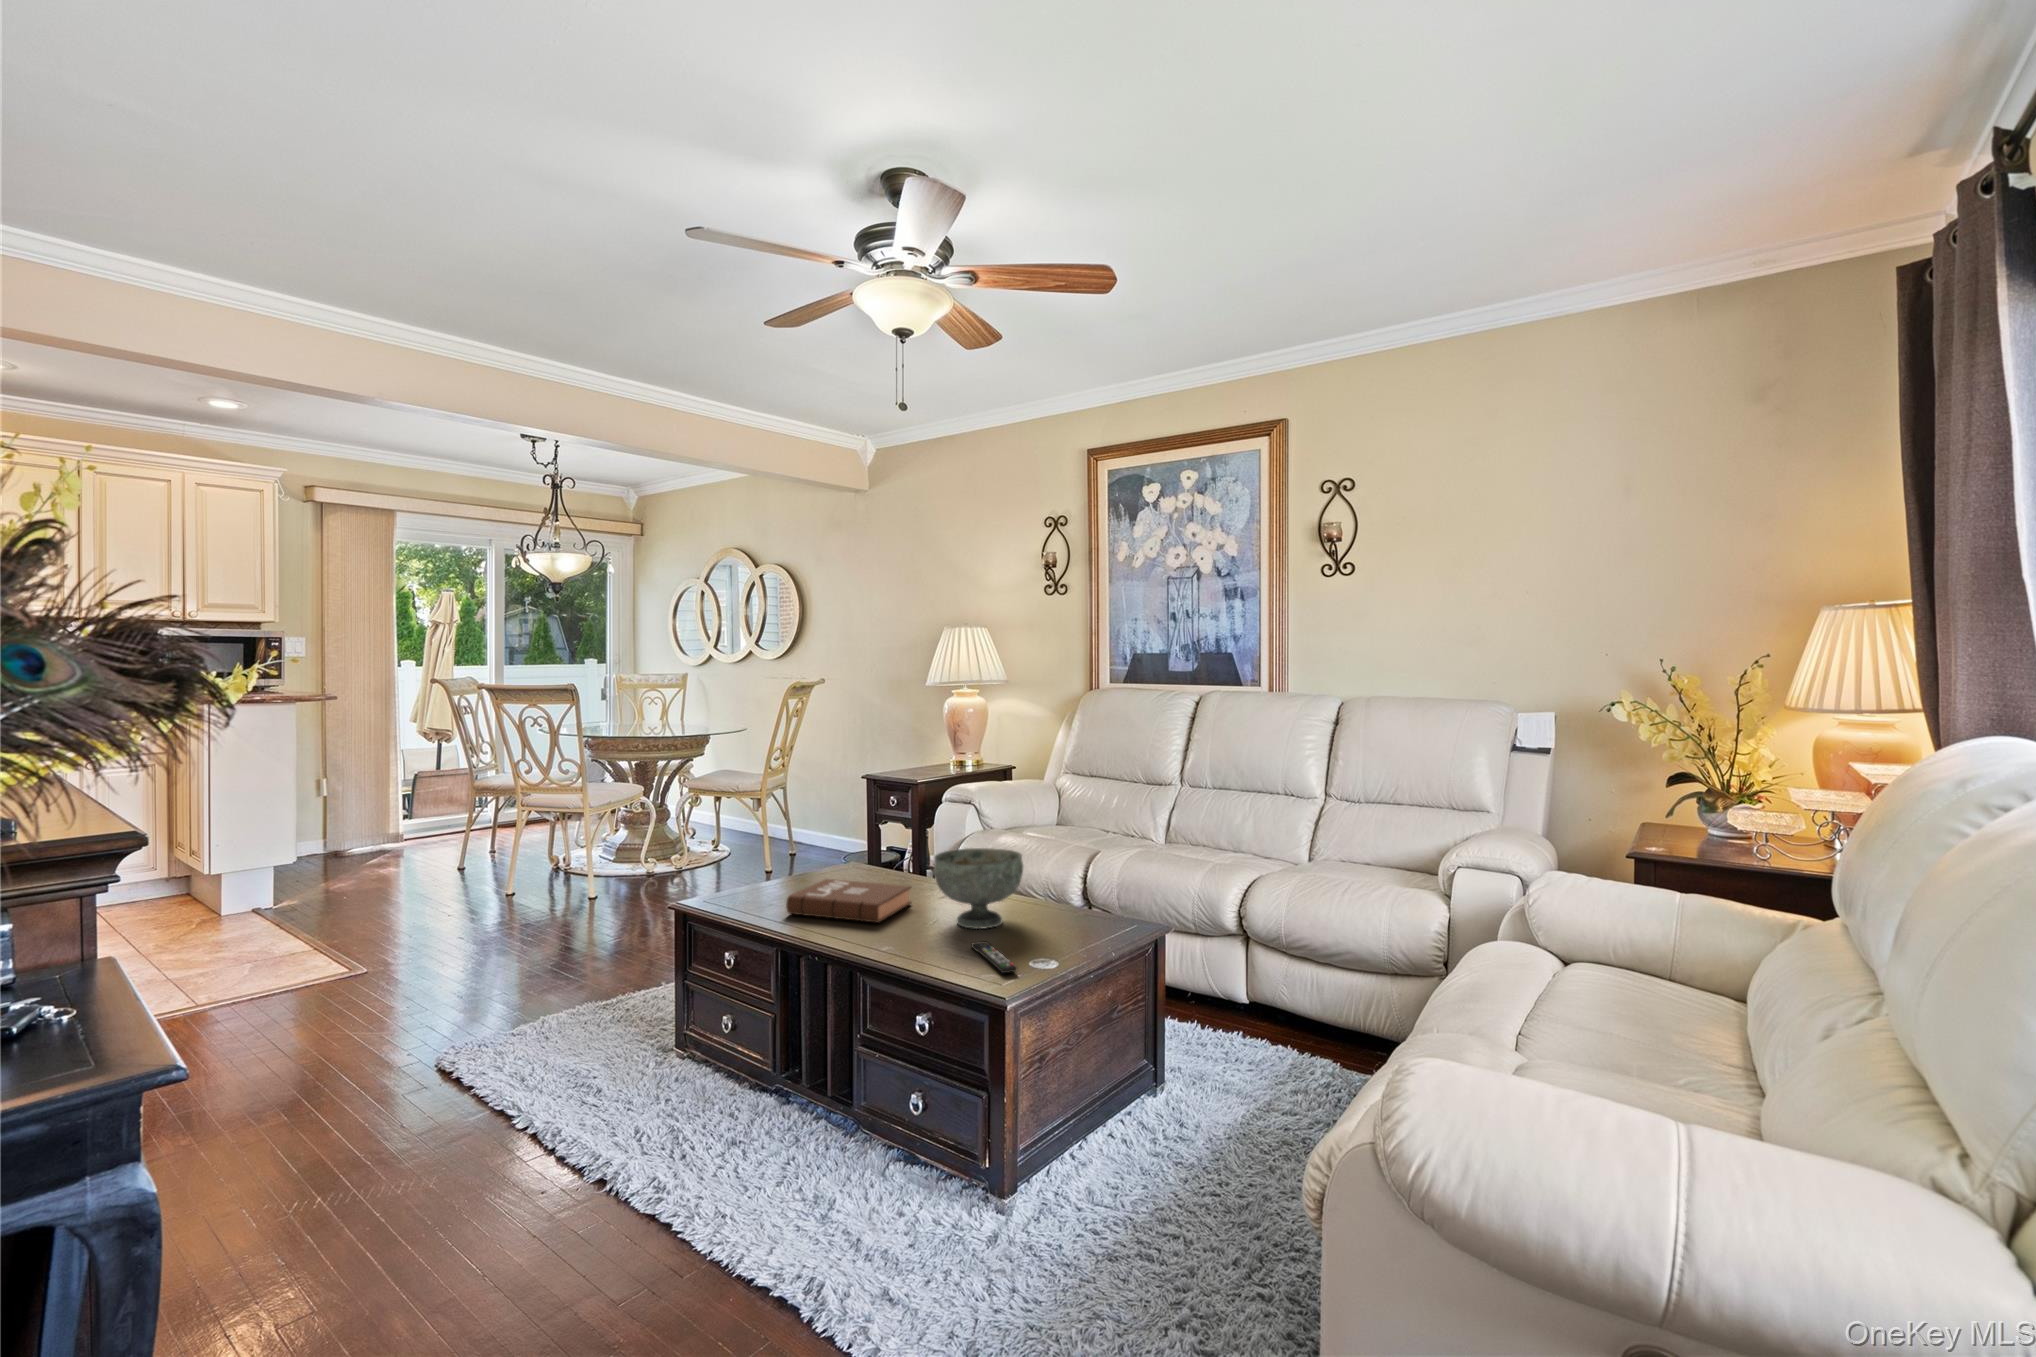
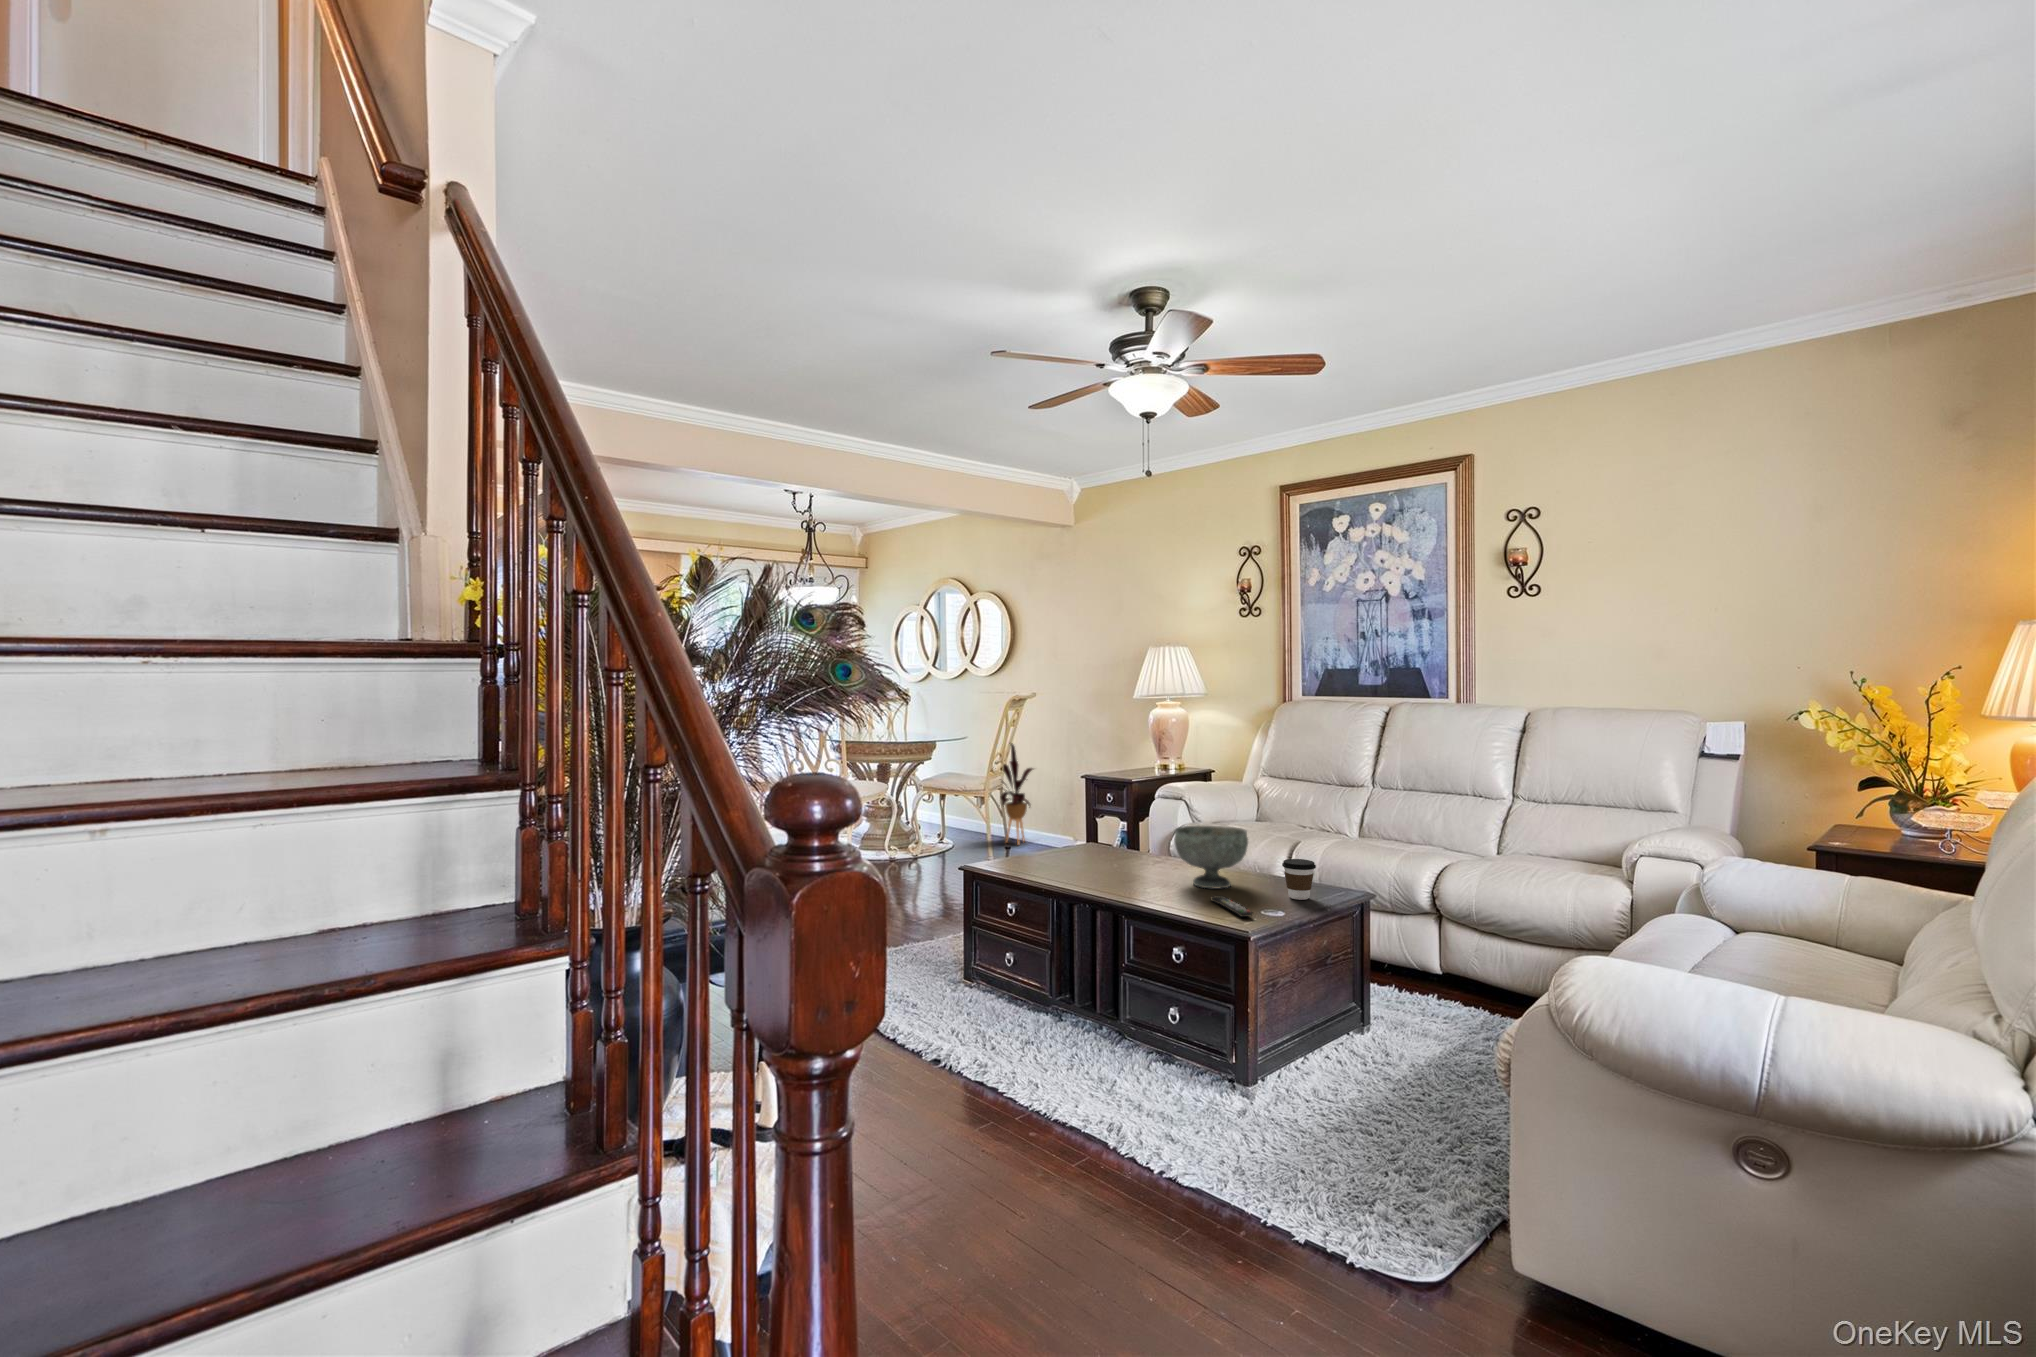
house plant: none [757,737,826,854] -> present [1001,743,1033,844]
book: present [786,879,911,923] -> none [1054,849,1152,881]
coffee cup: none [1060,889,1100,941] -> present [1282,859,1316,900]

